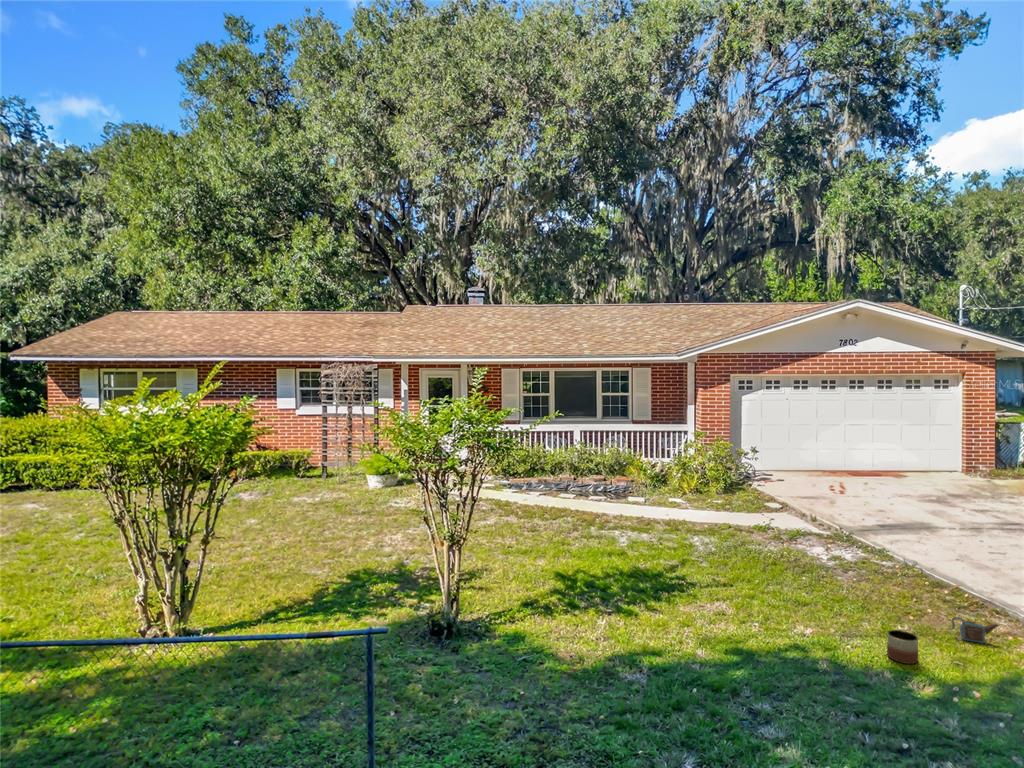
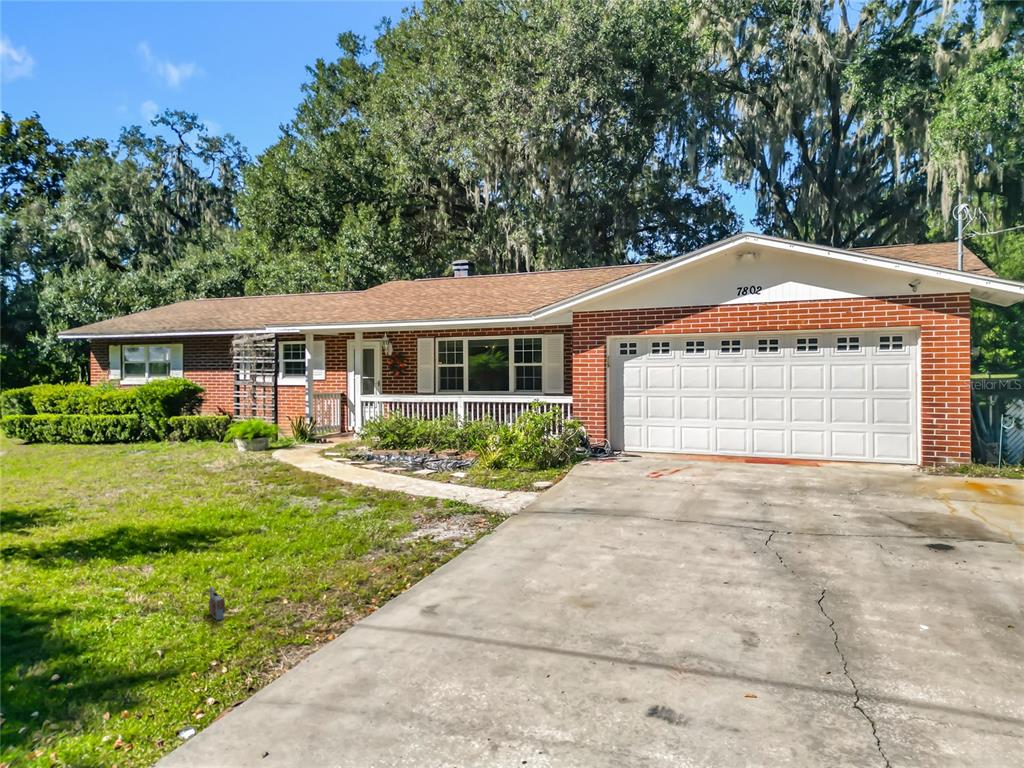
planter: present [887,630,918,664] -> none [80,587,116,623]

